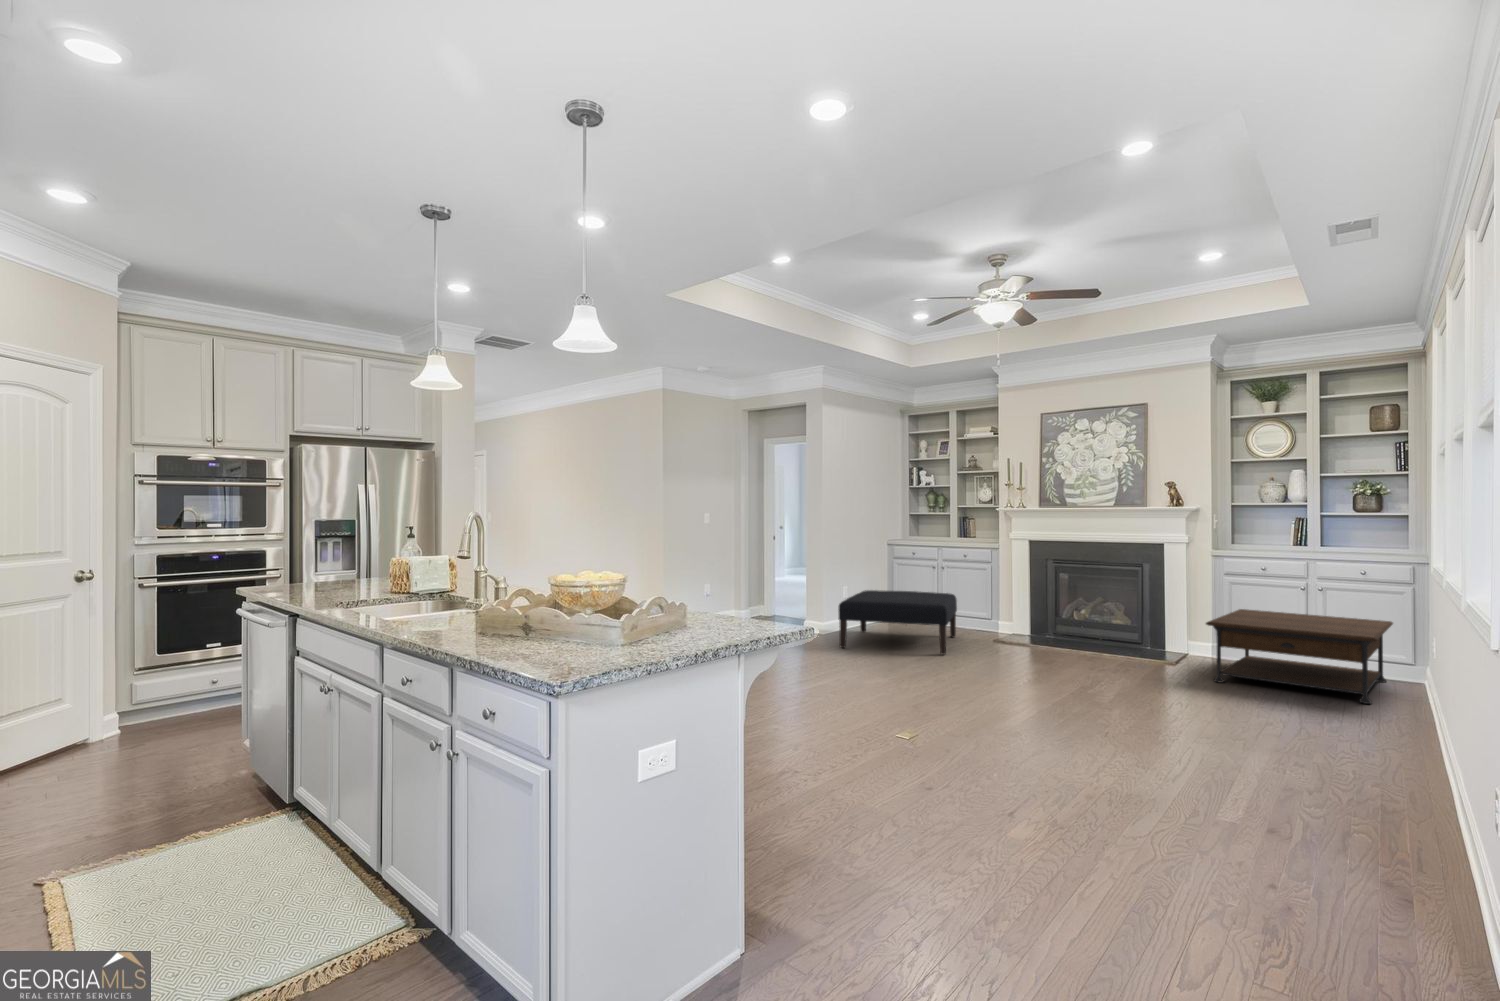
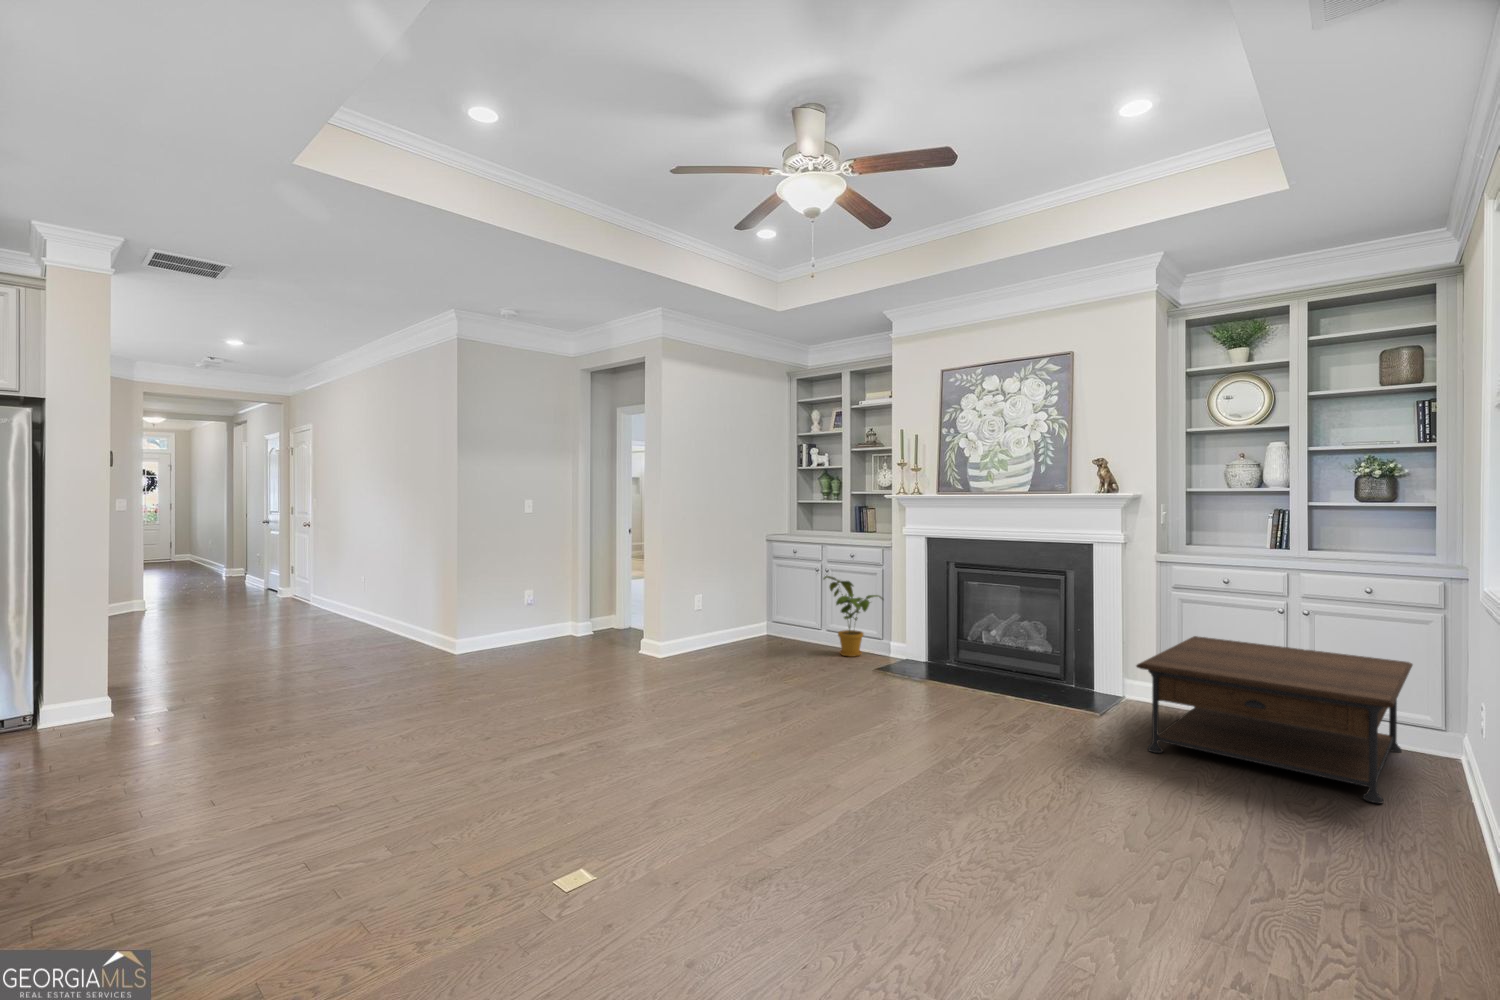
house plant: none [946,571,992,633] -> present [823,576,883,657]
ottoman: present [838,590,957,654] -> none [657,602,830,697]

